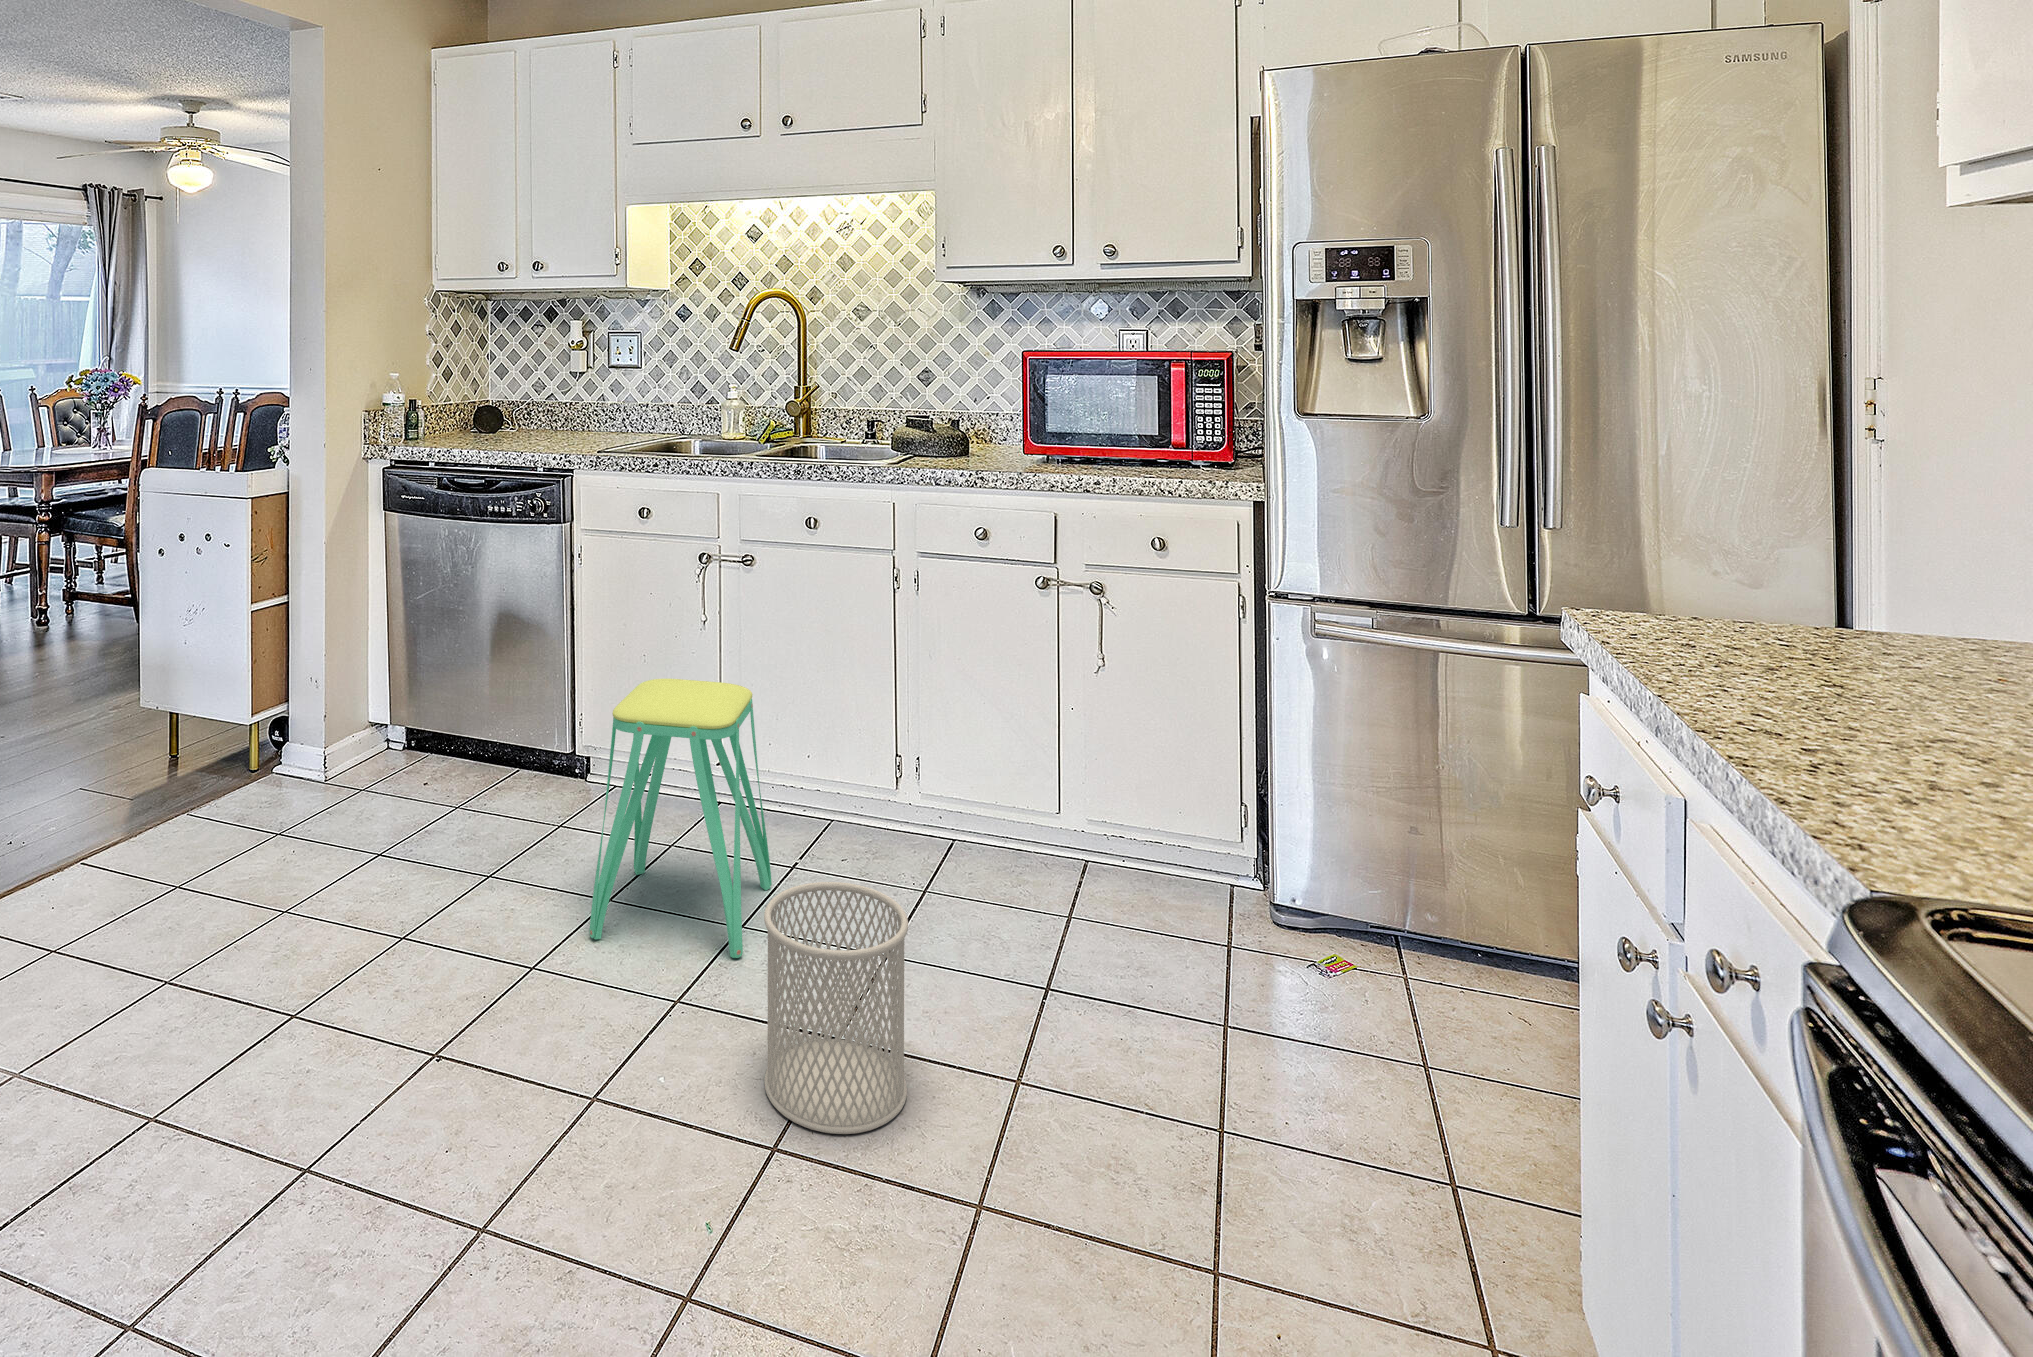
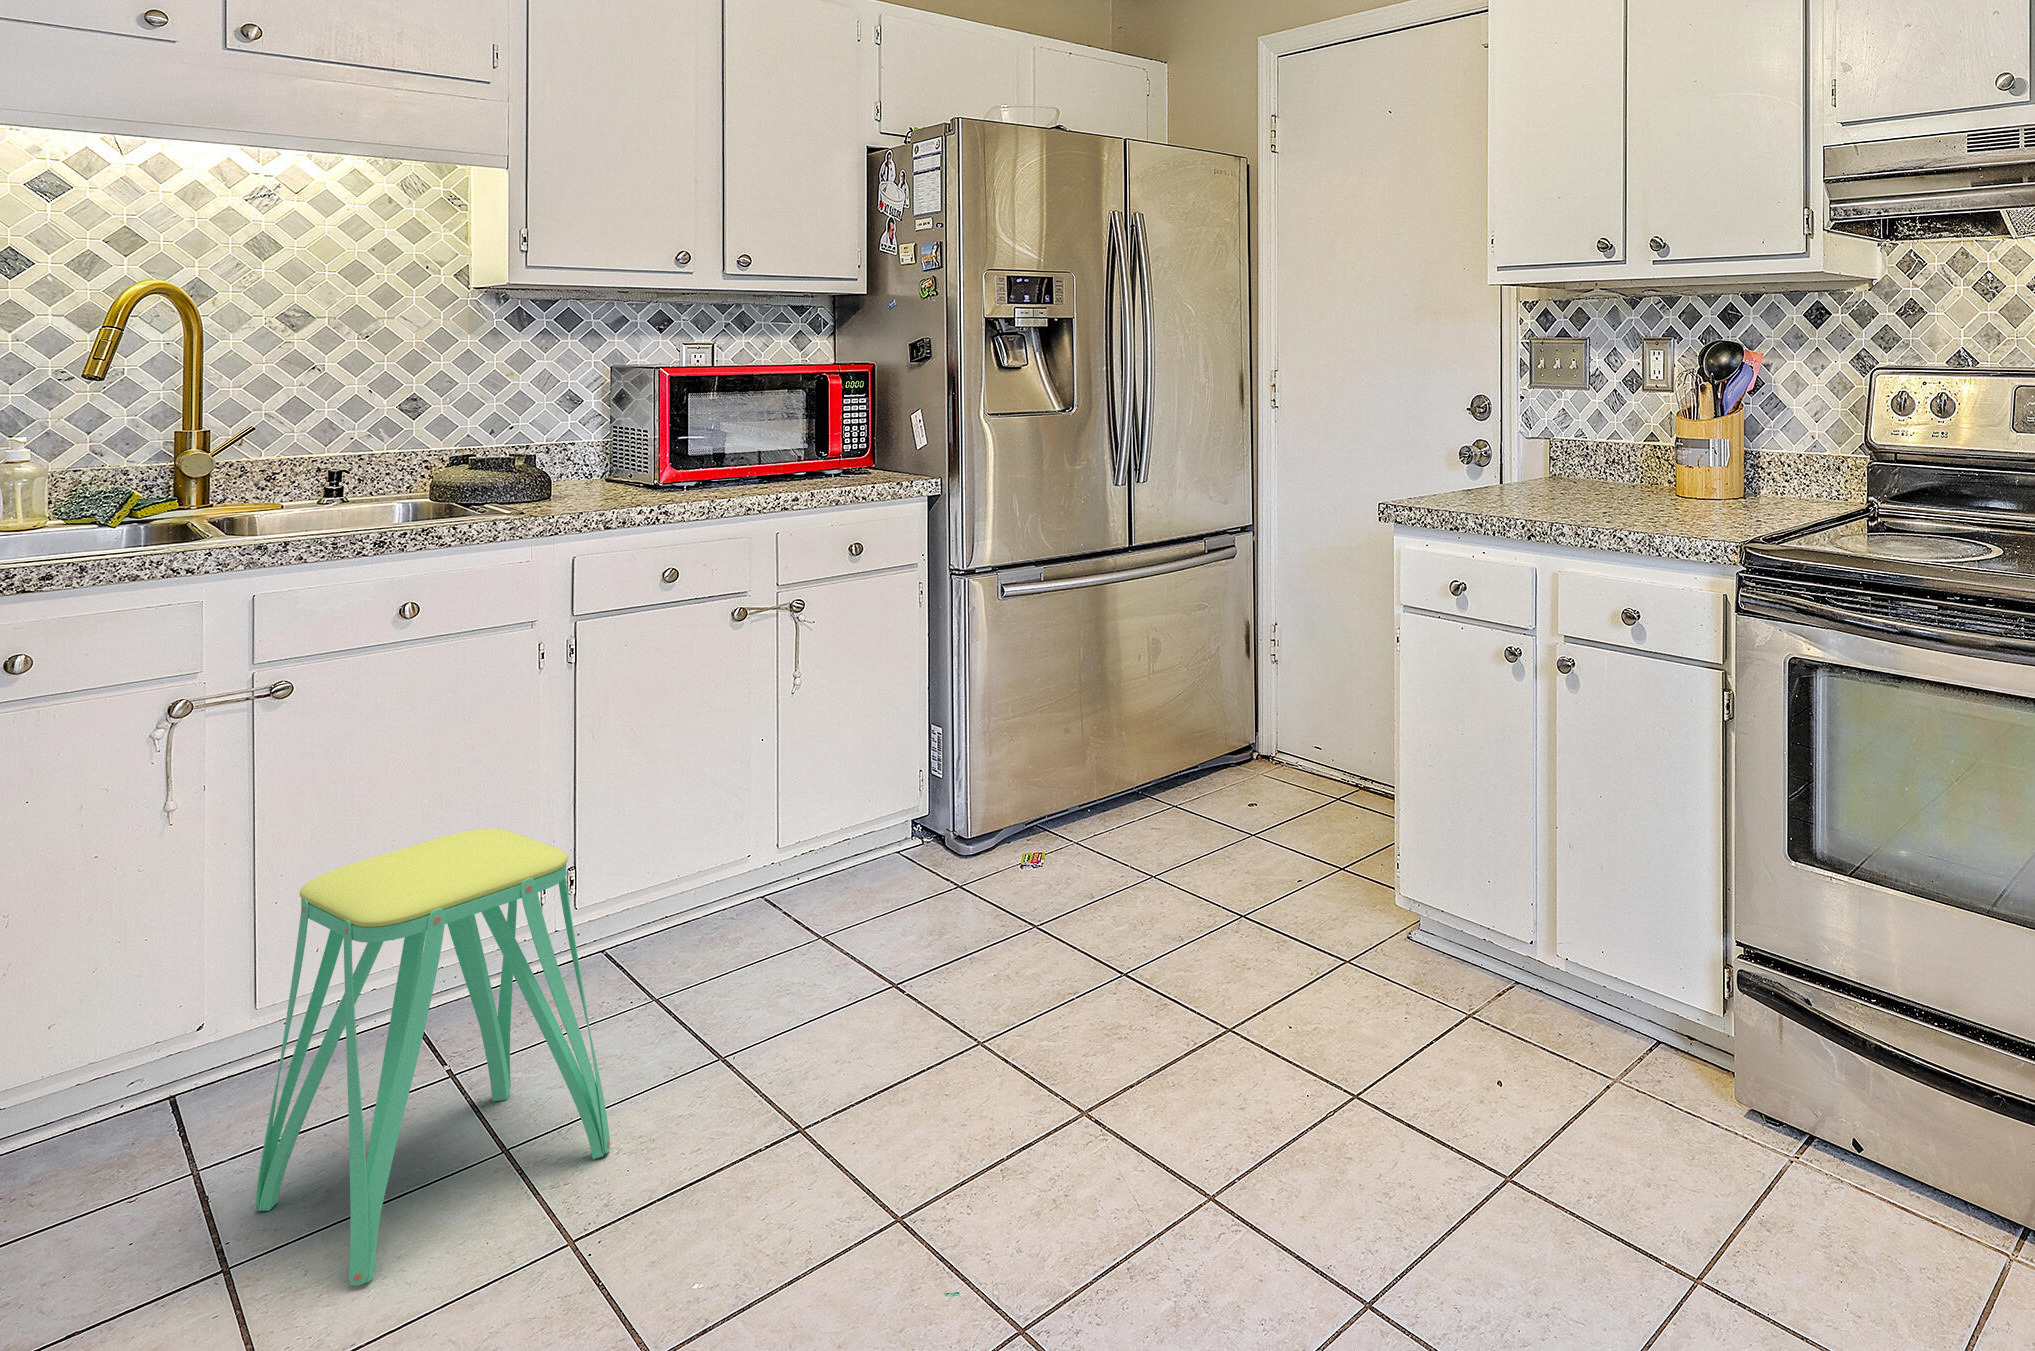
wastebasket: present [764,882,908,1134] -> none [807,918,971,1184]

